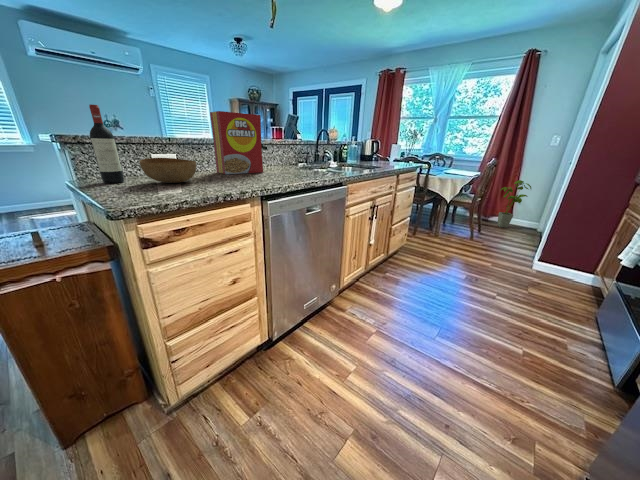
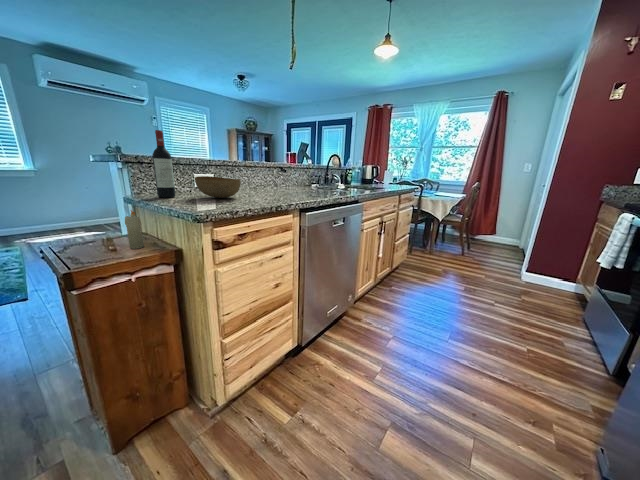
cereal box: present [210,111,263,174] -> none [243,138,287,193]
house plant: present [497,180,531,228] -> none [484,203,512,246]
candle: none [46,201,76,244] -> present [125,210,144,249]

